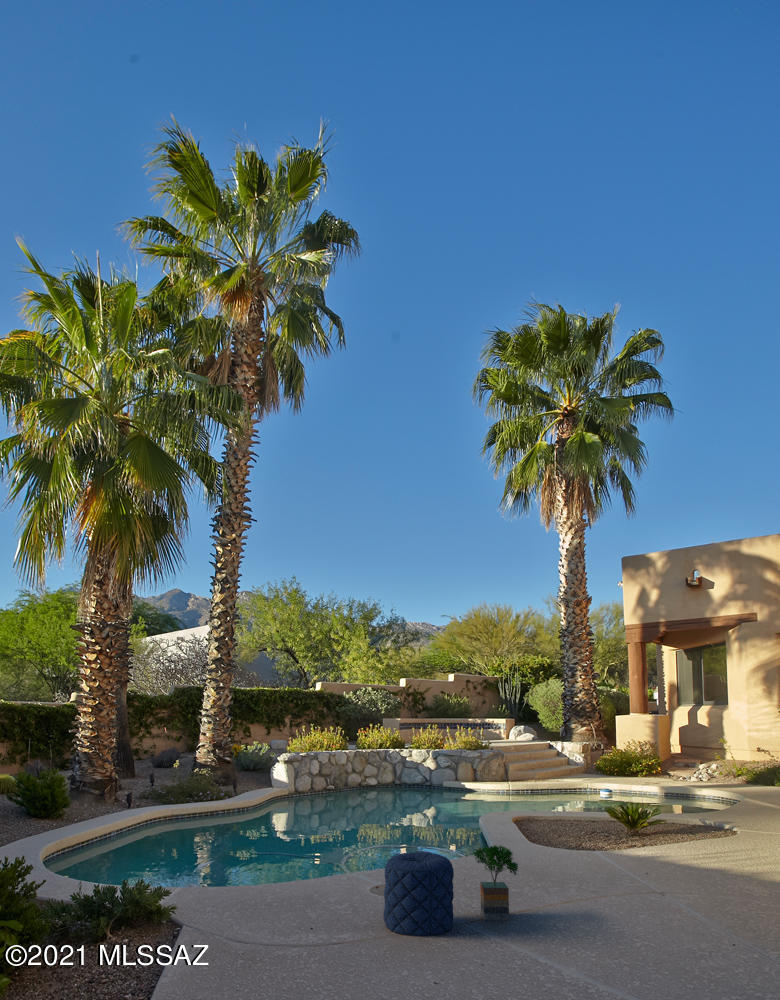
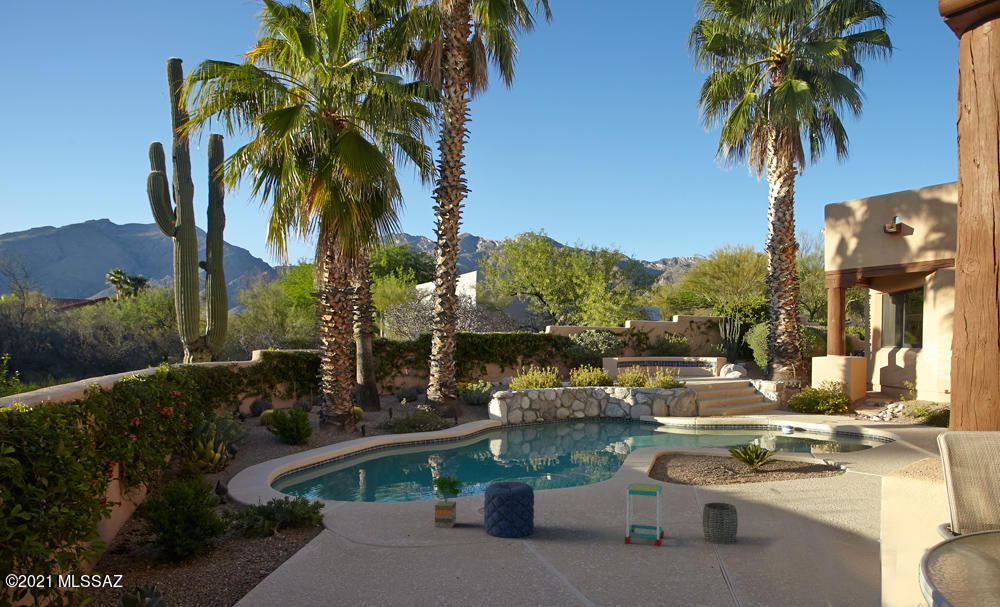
potted tree: present [473,846,518,920] -> present [432,476,462,528]
side table: none [581,848,638,938] -> present [625,483,664,546]
woven basket: none [675,872,723,930] -> present [703,503,738,544]

